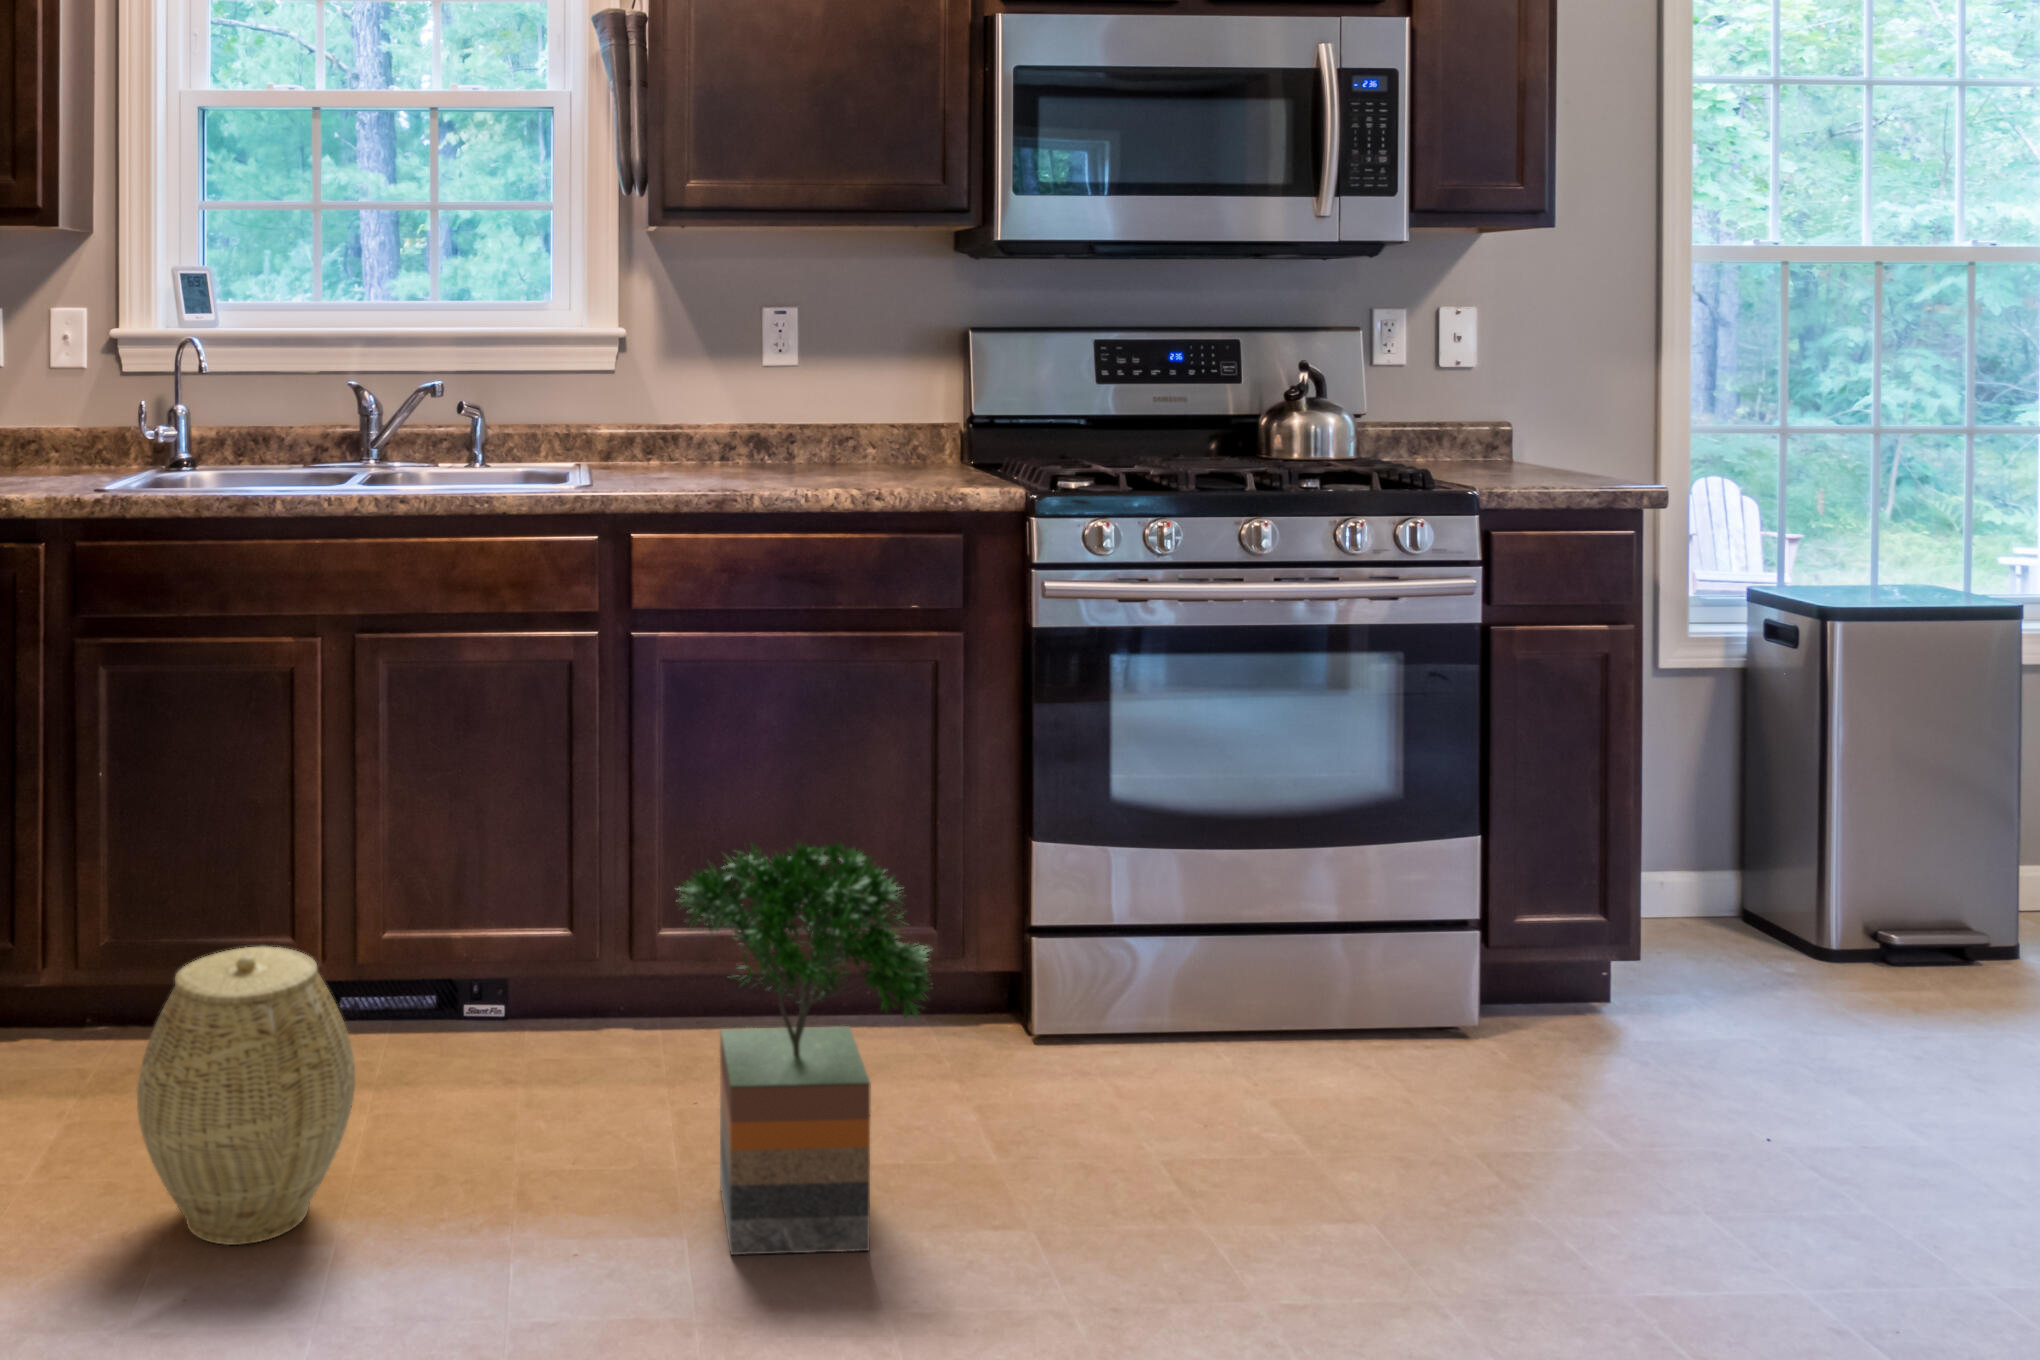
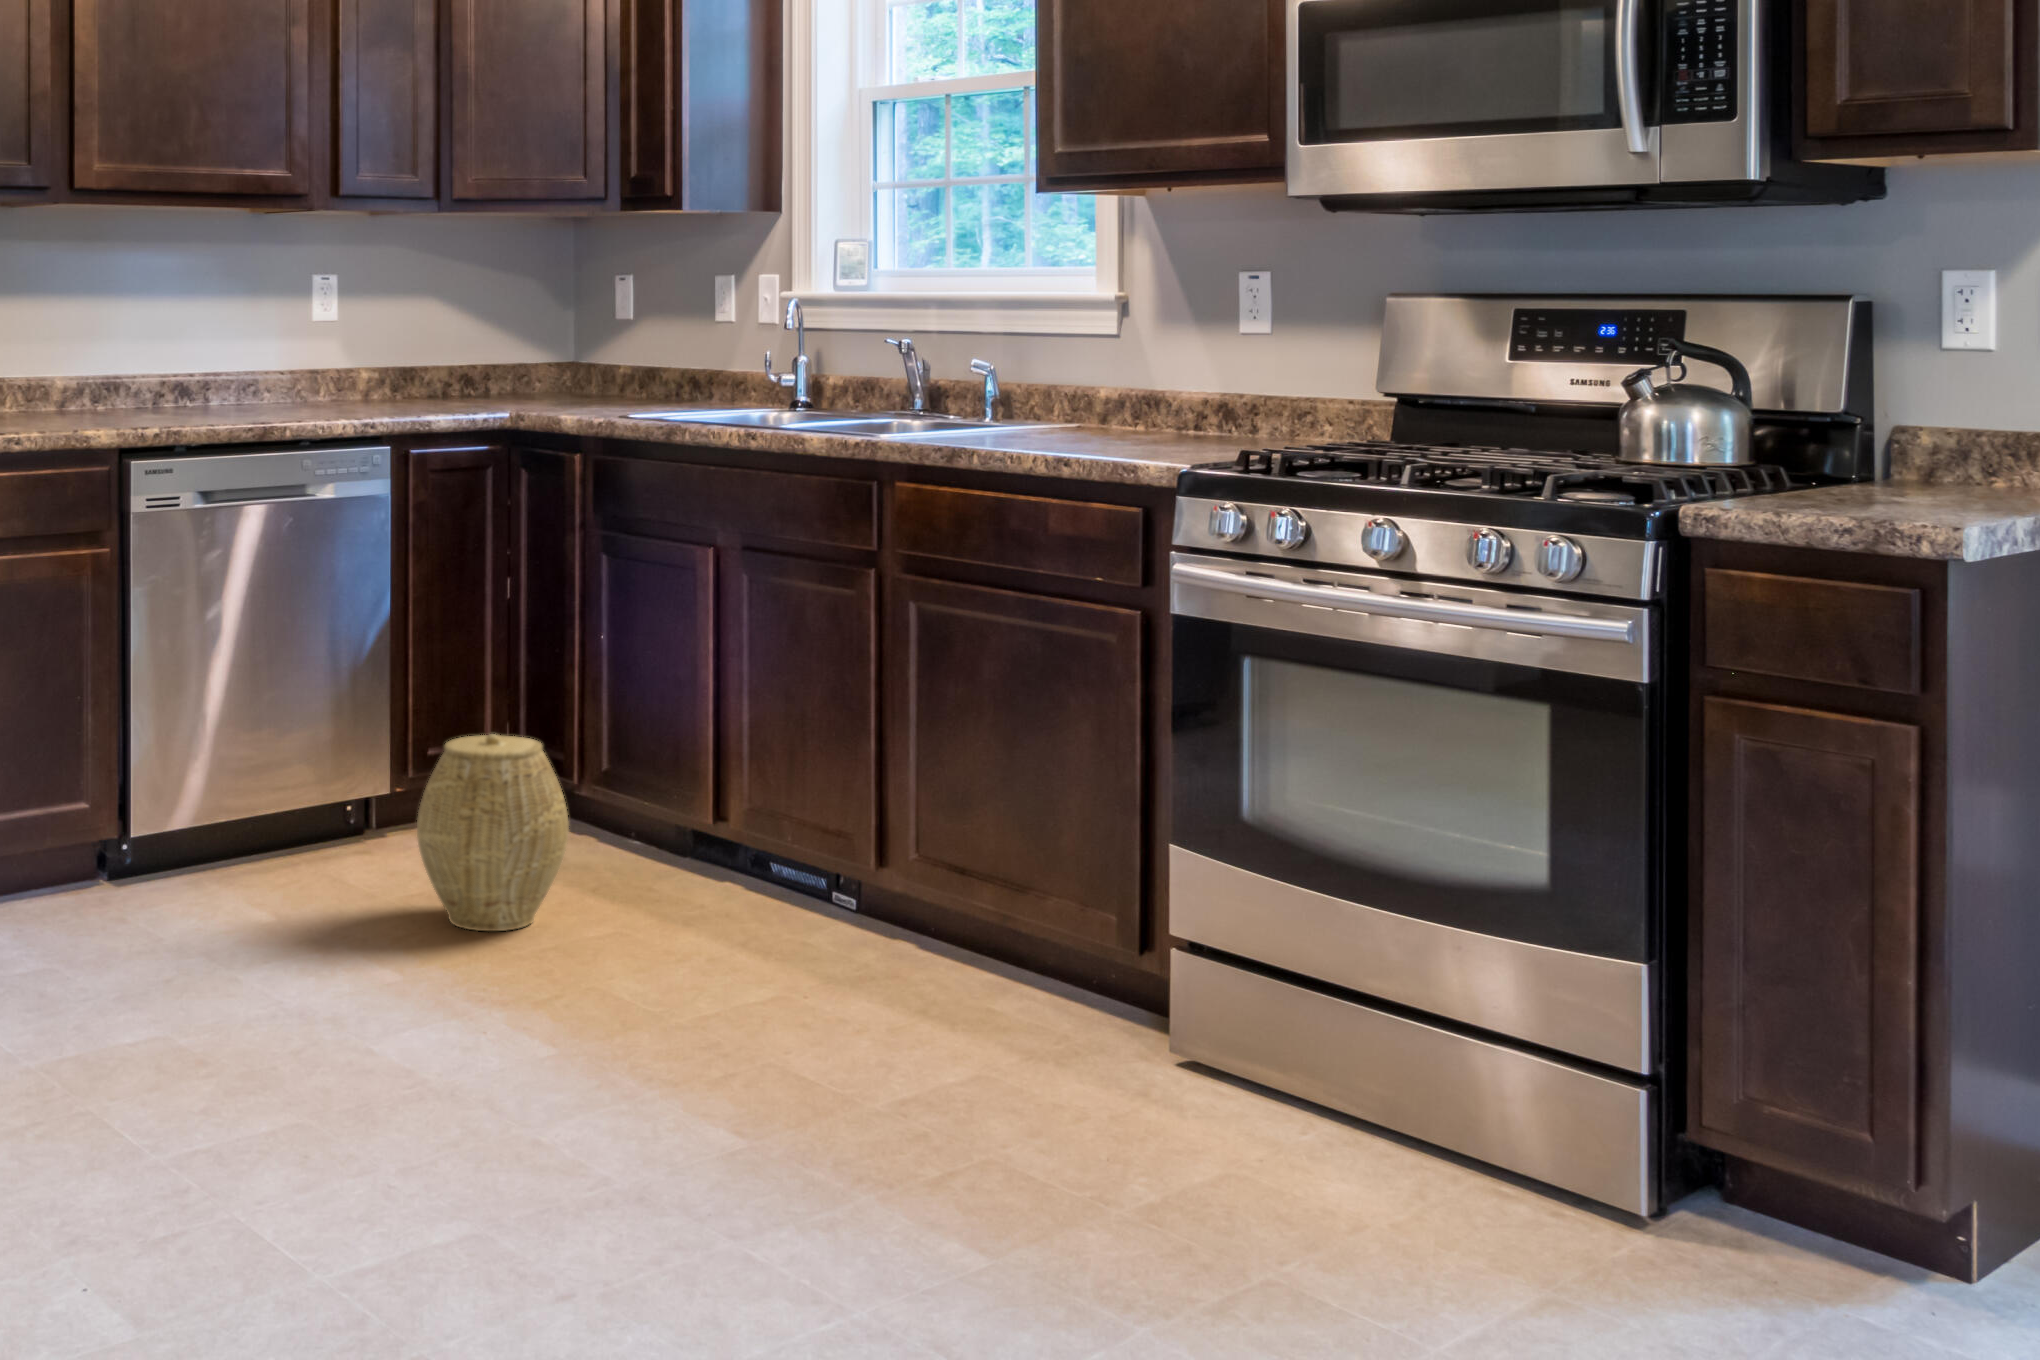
potted tree: present [676,842,932,1255] -> none [626,714,844,1056]

